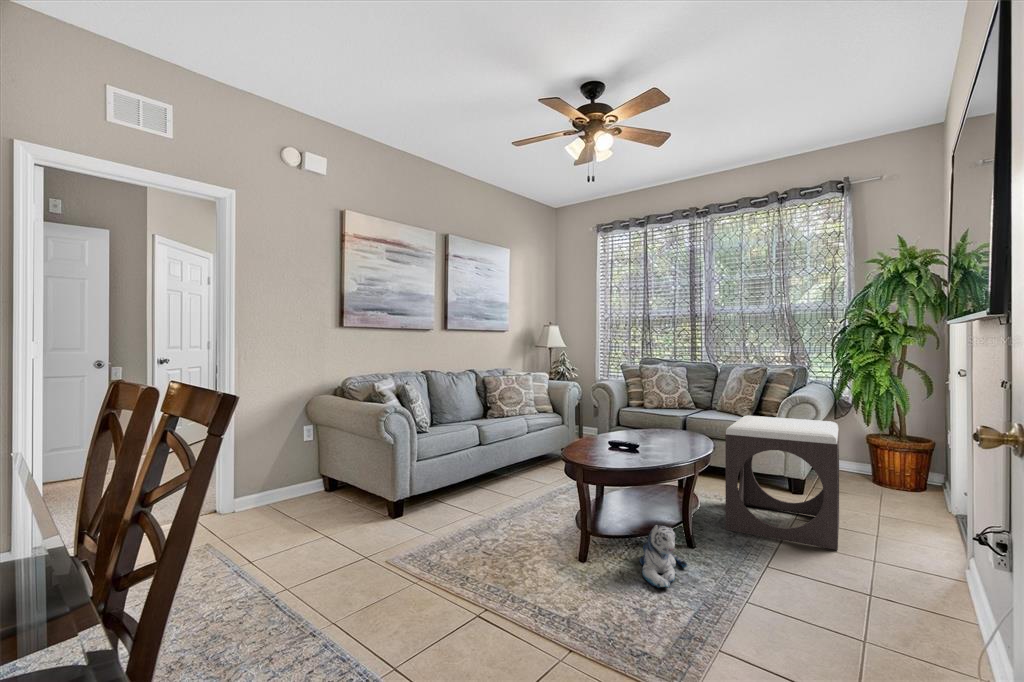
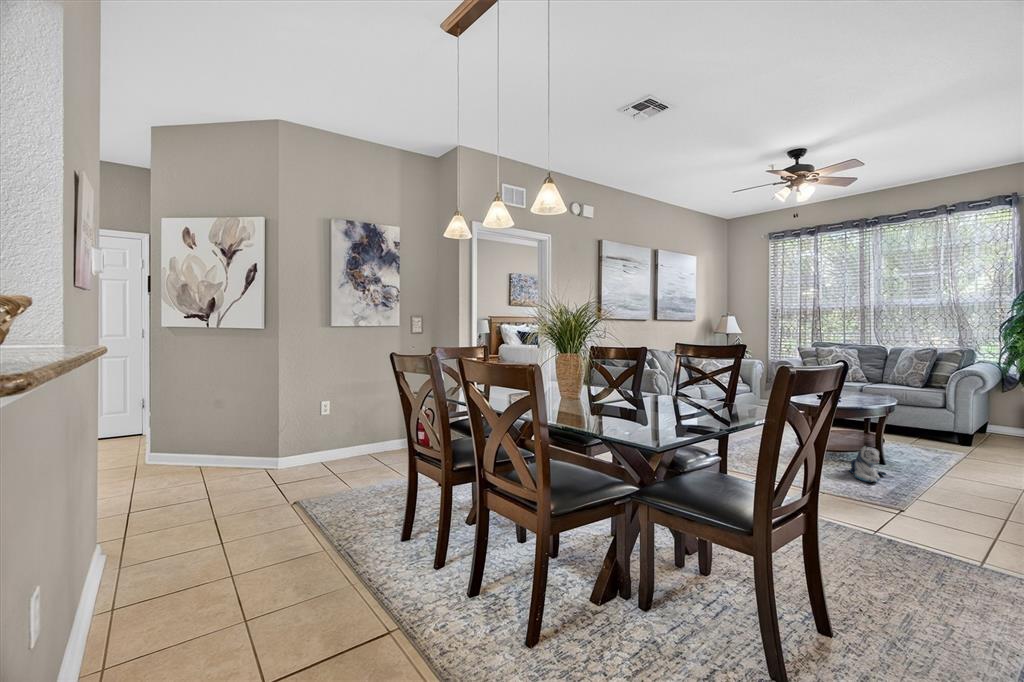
footstool: present [725,416,839,550] -> none [908,383,1006,475]

